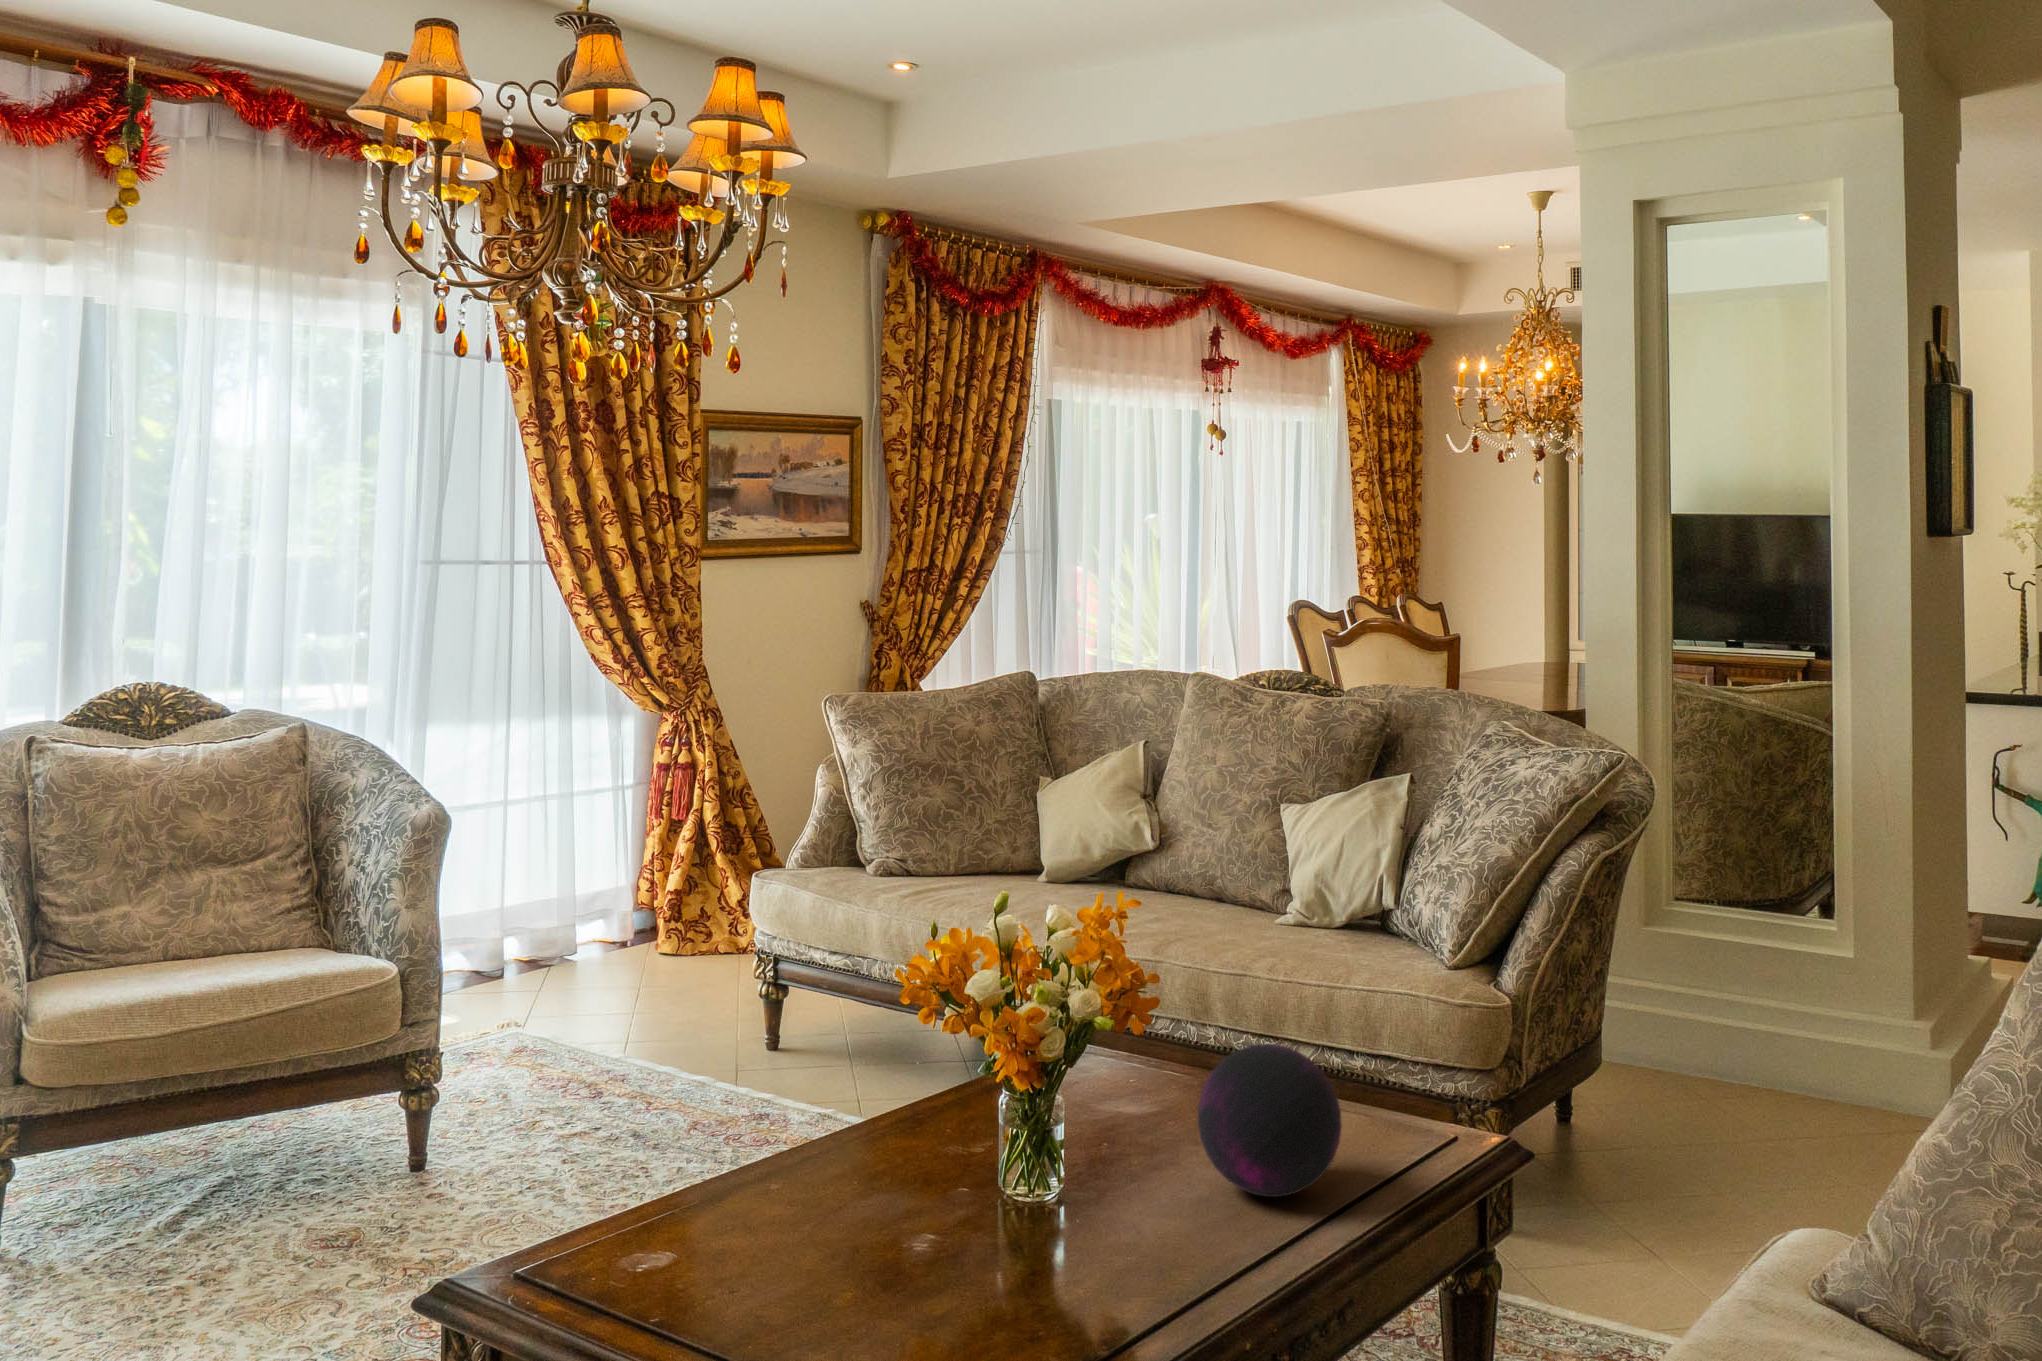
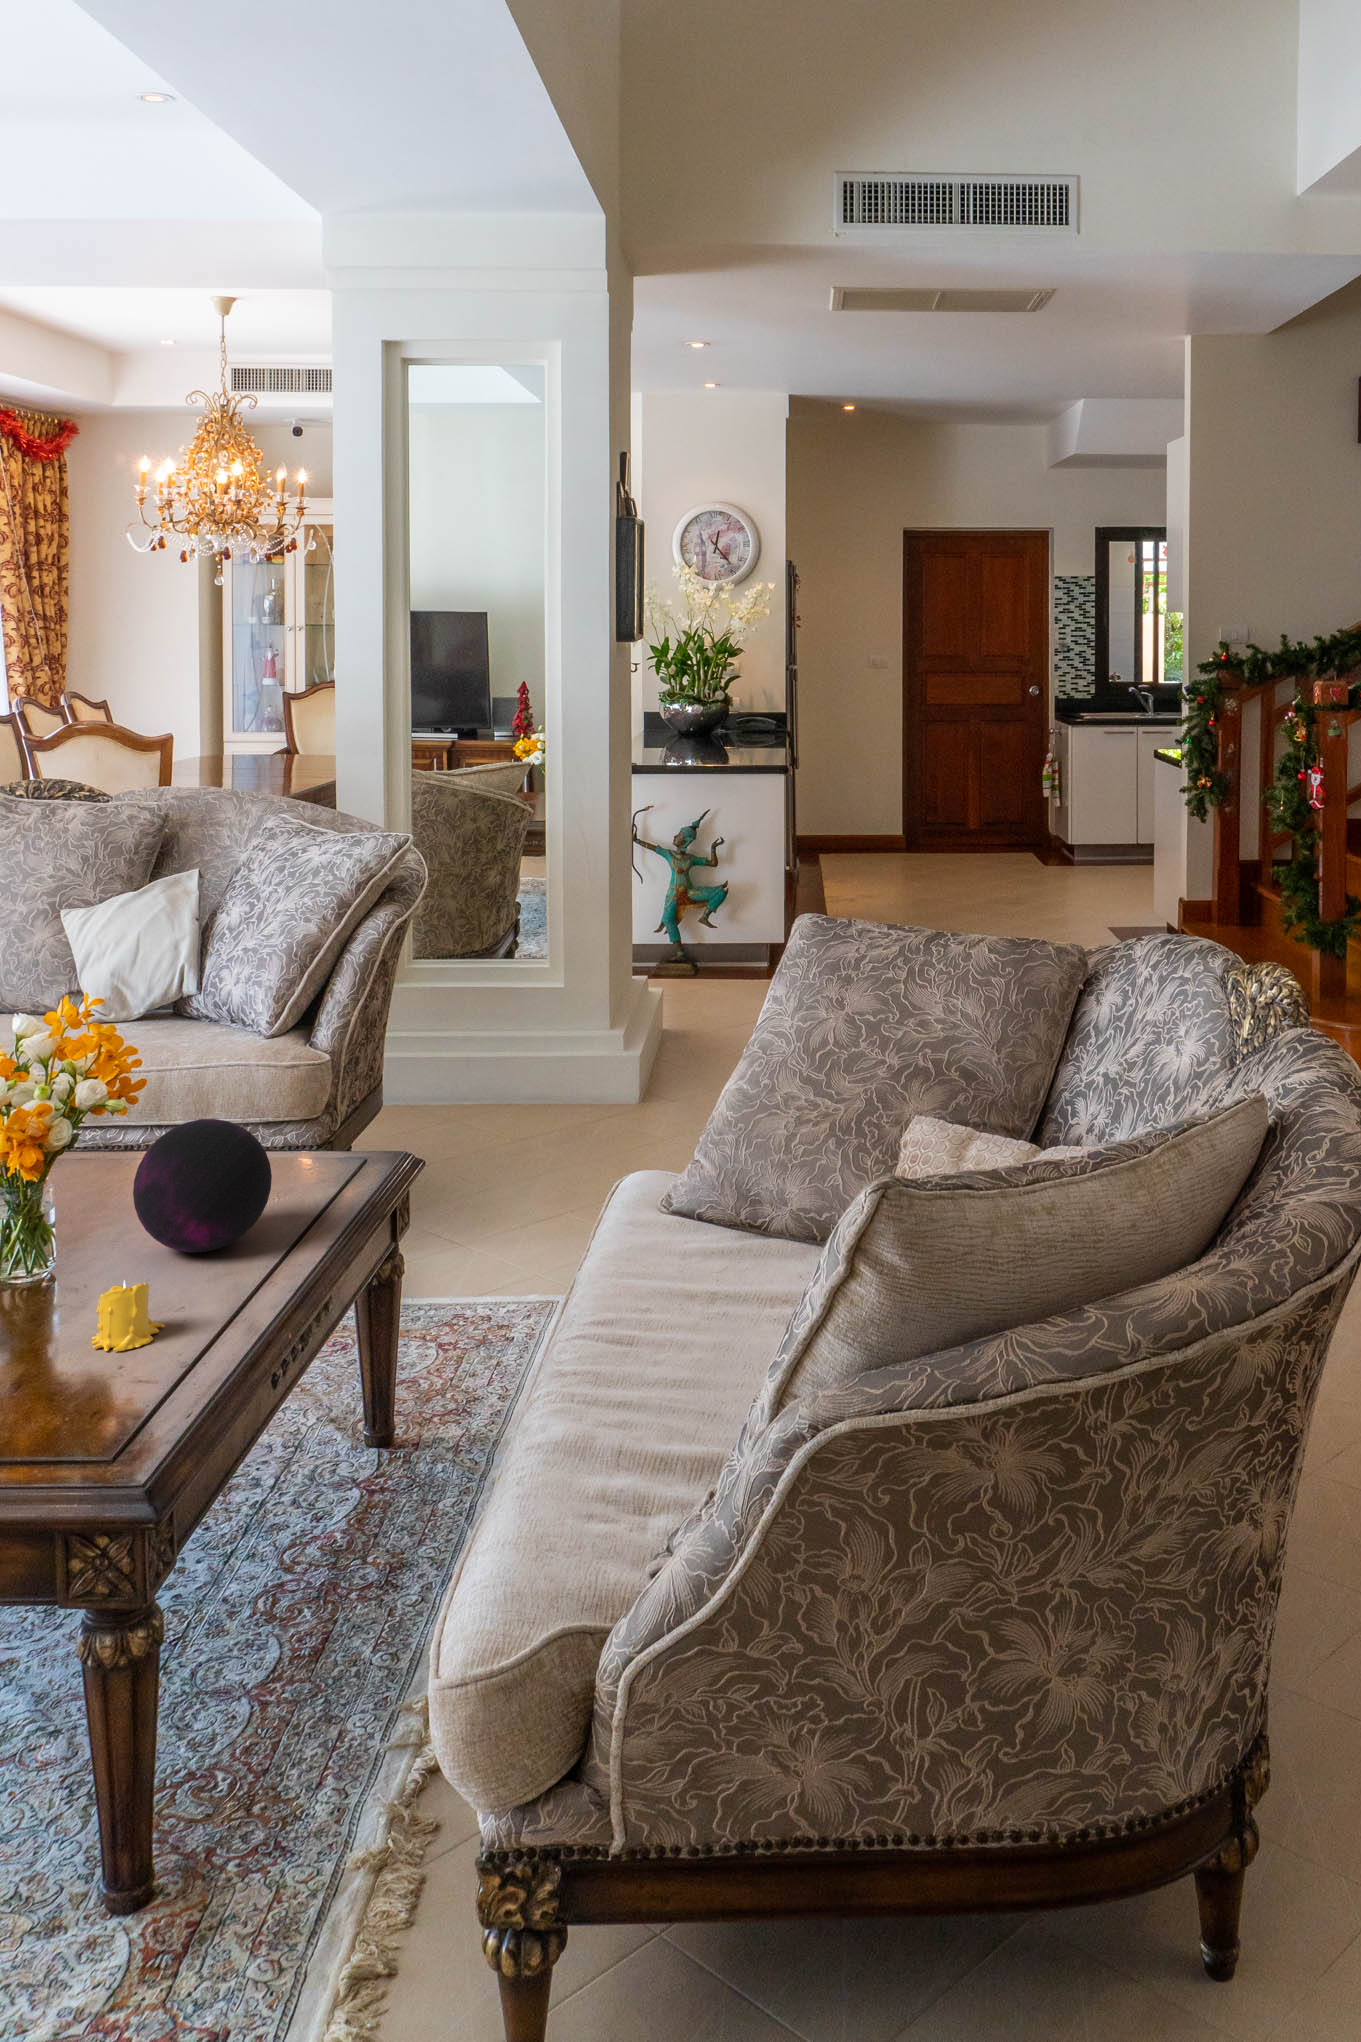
candle: none [1104,1206,1182,1291] -> present [92,1281,165,1351]

